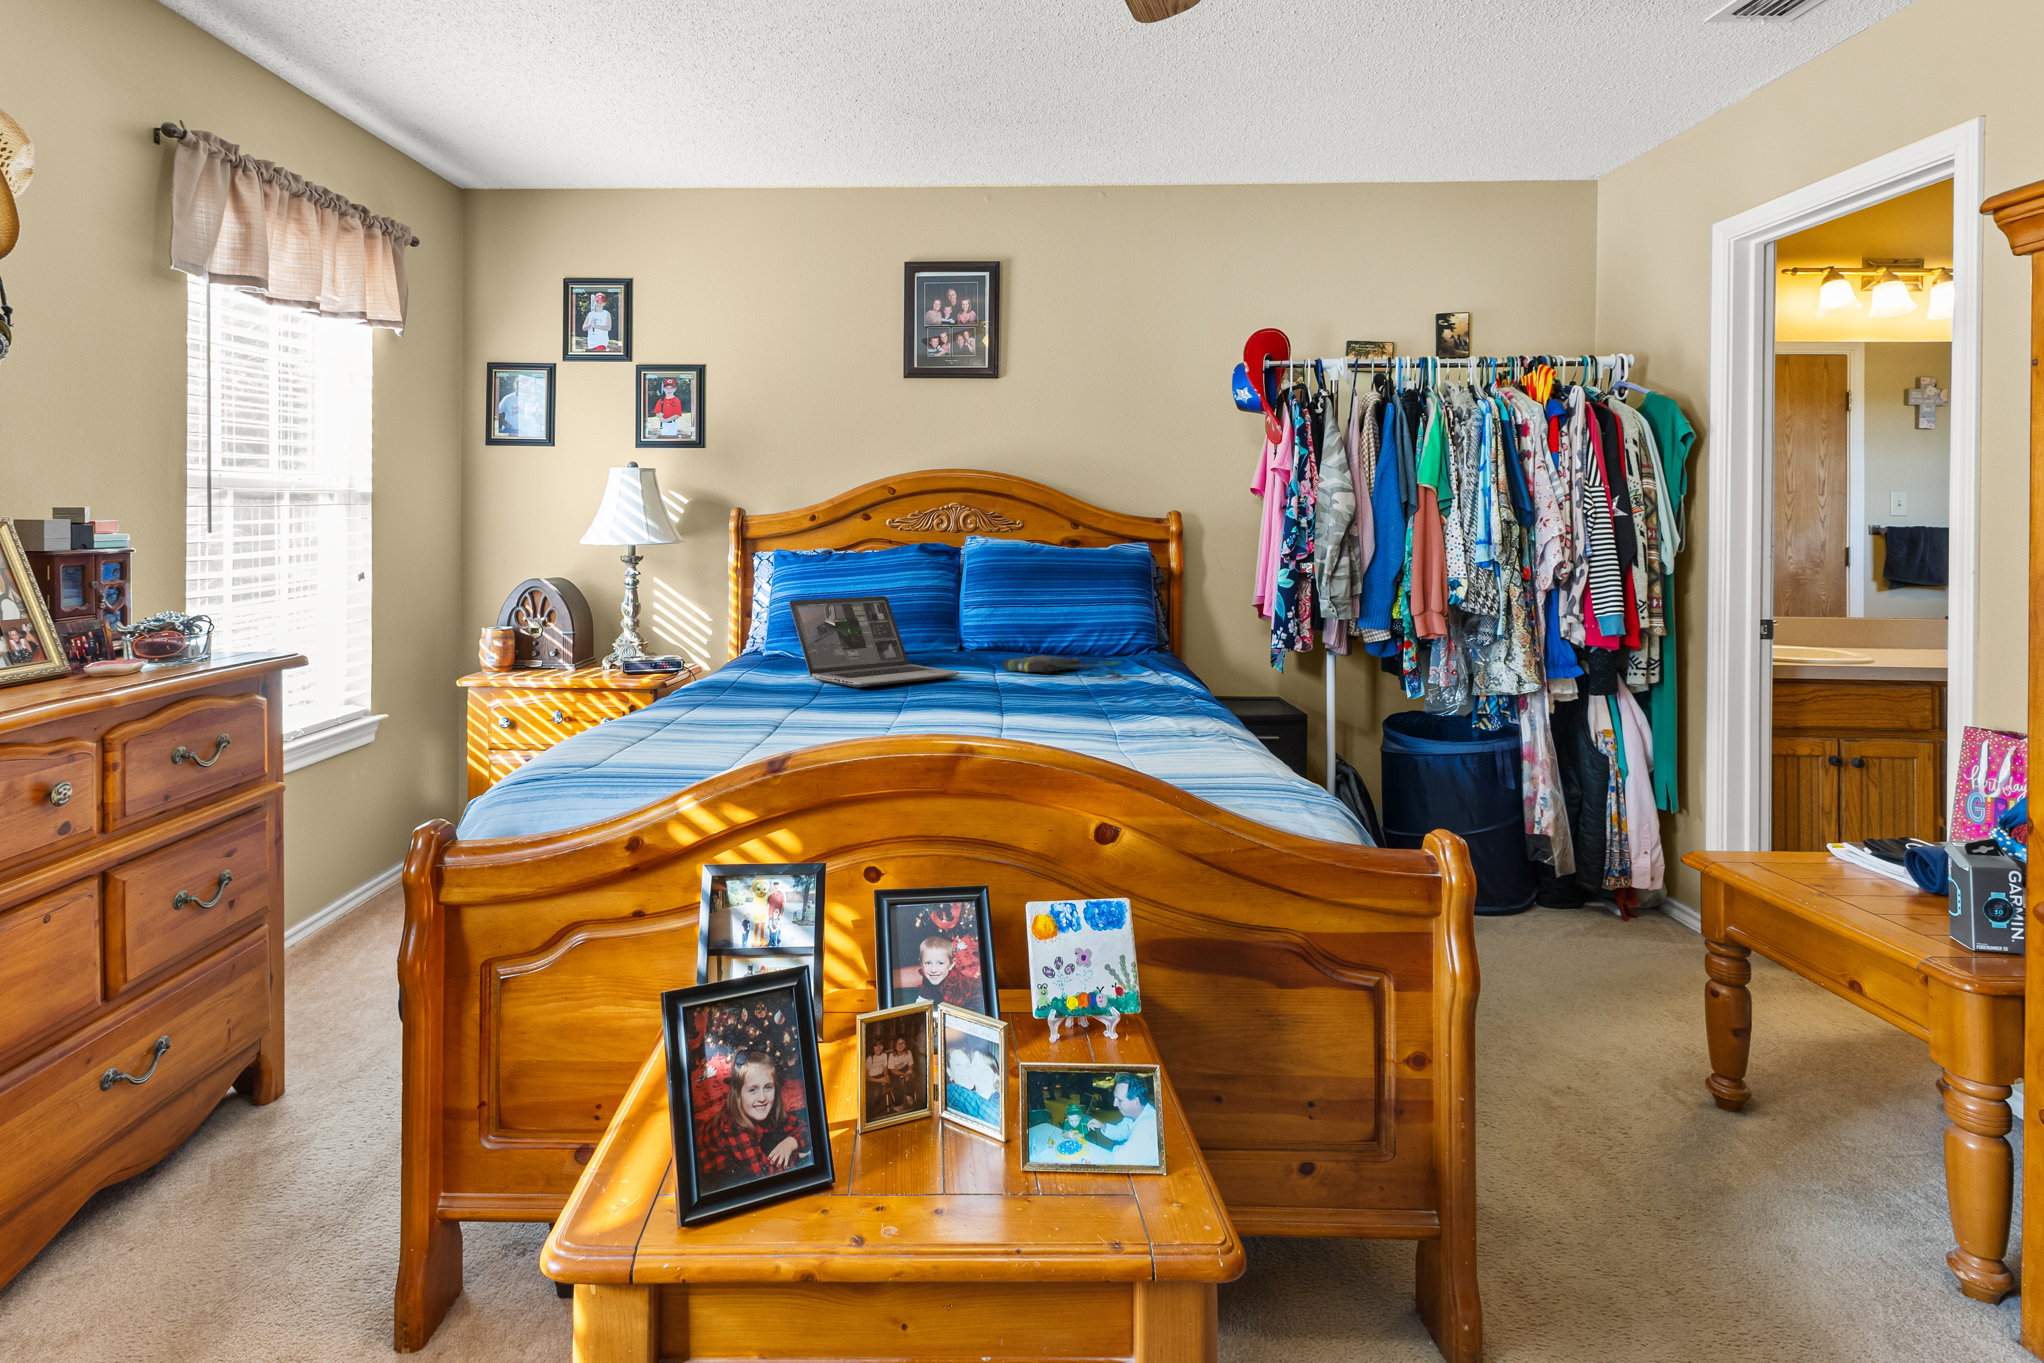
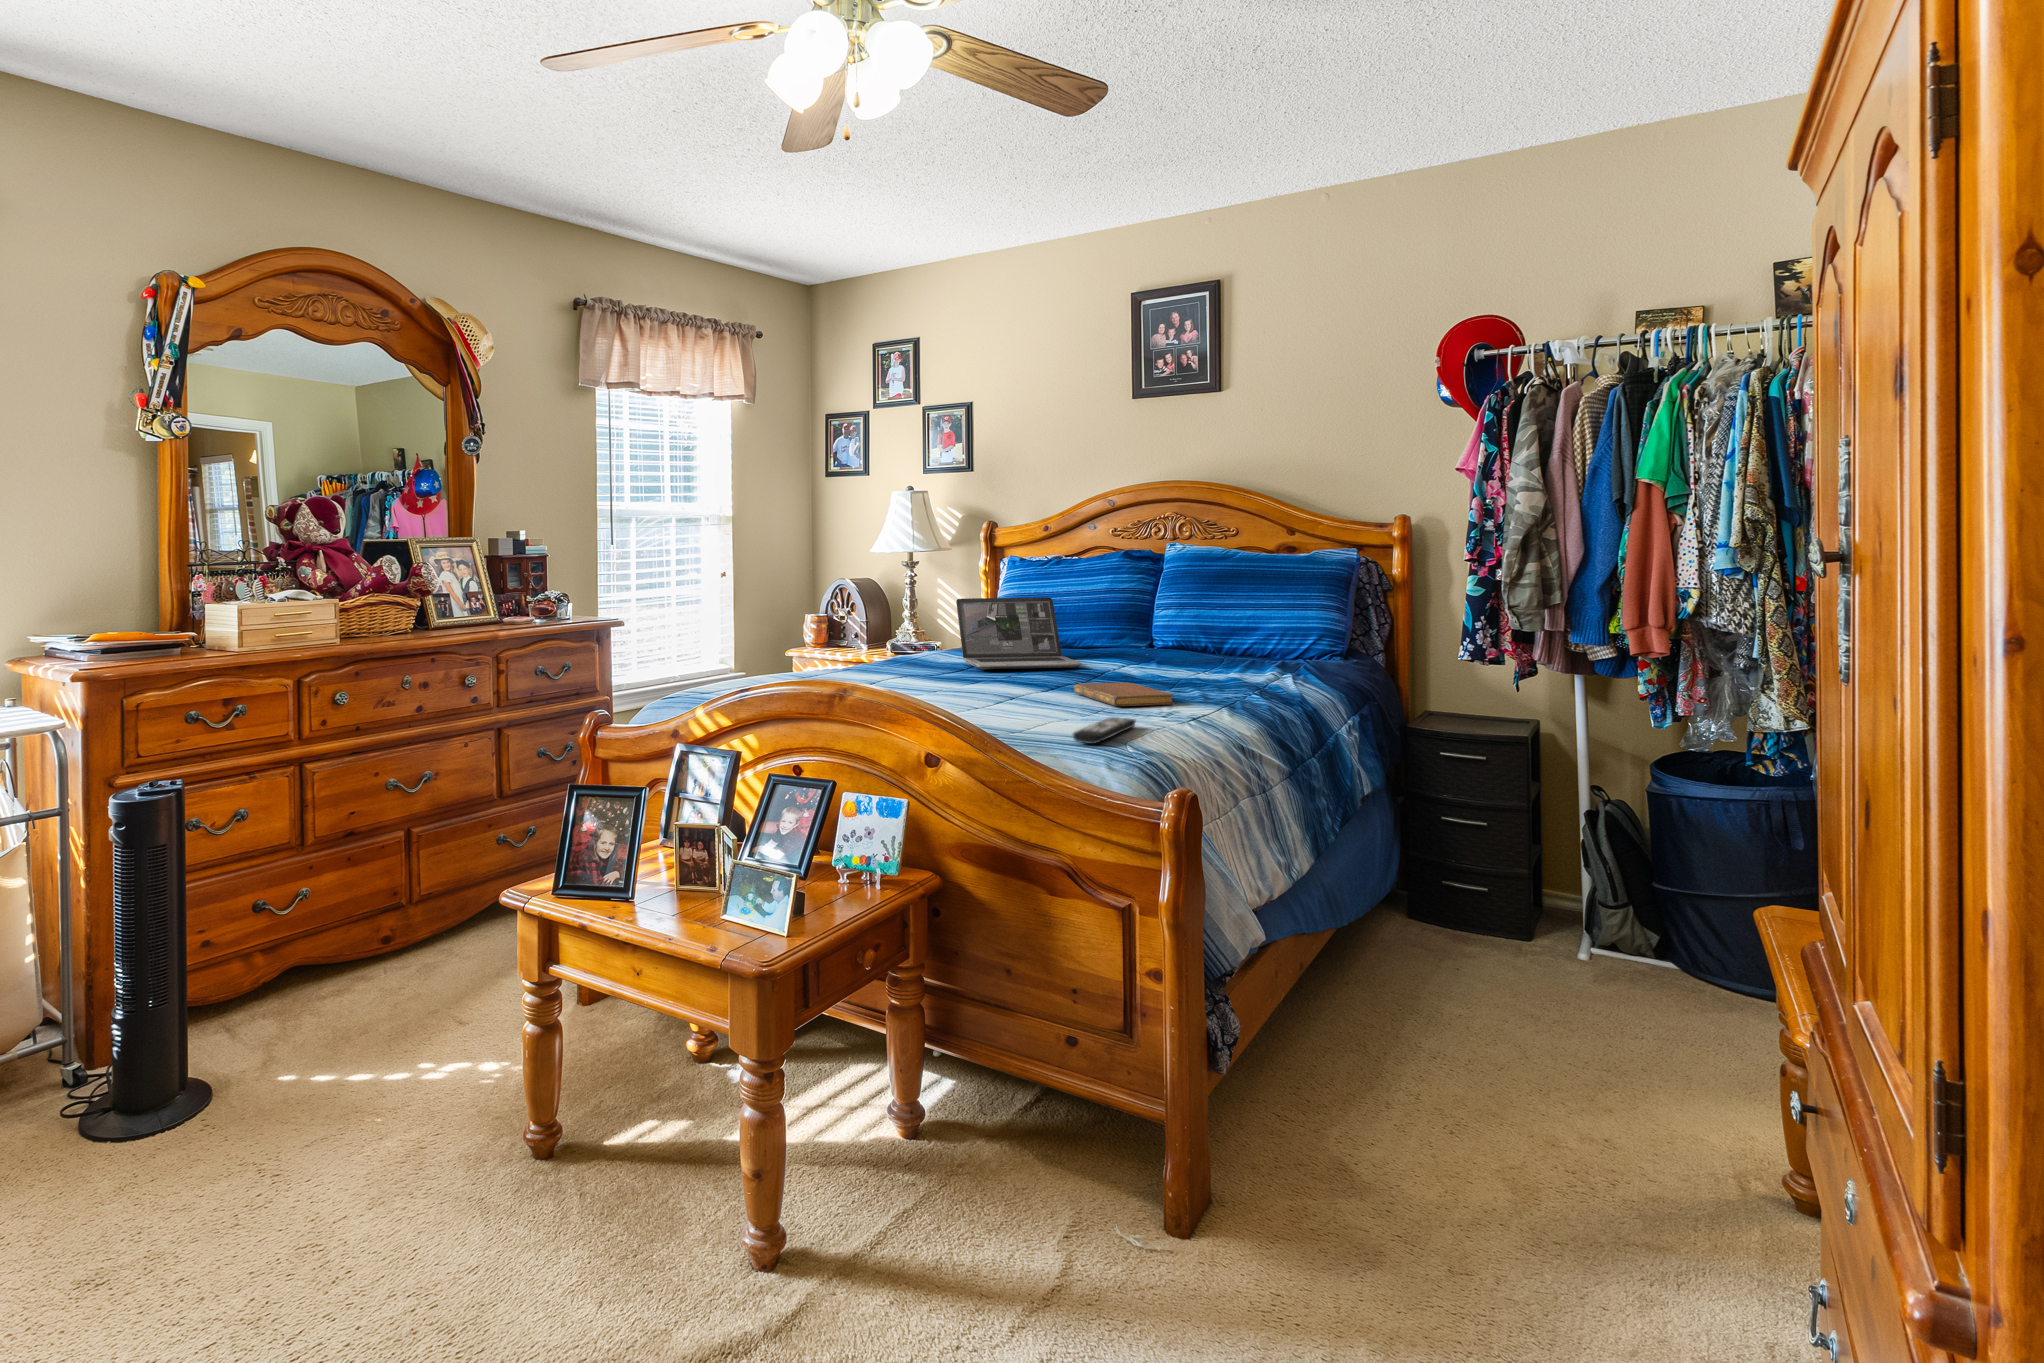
tote bag: present [1003,656,1122,679] -> none [1138,655,1228,678]
notebook: none [1035,693,1165,724] -> present [1074,683,1173,706]
remote control: none [1182,740,1252,780] -> present [1073,718,1136,744]

